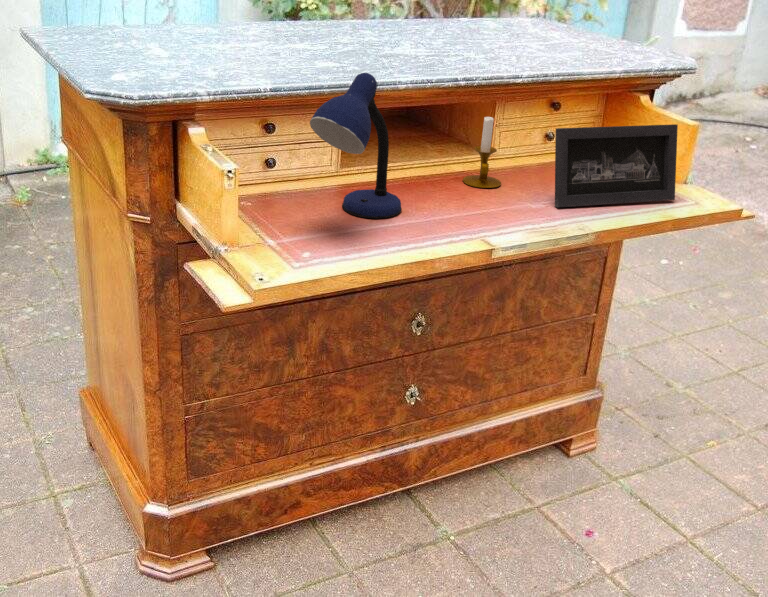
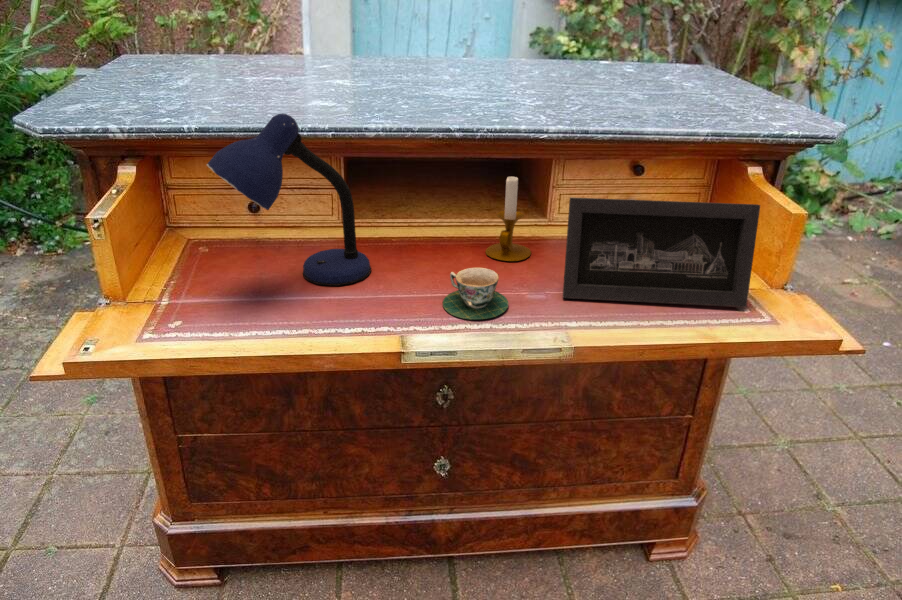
teacup: none [478,189,531,227] -> present [443,268,508,320]

